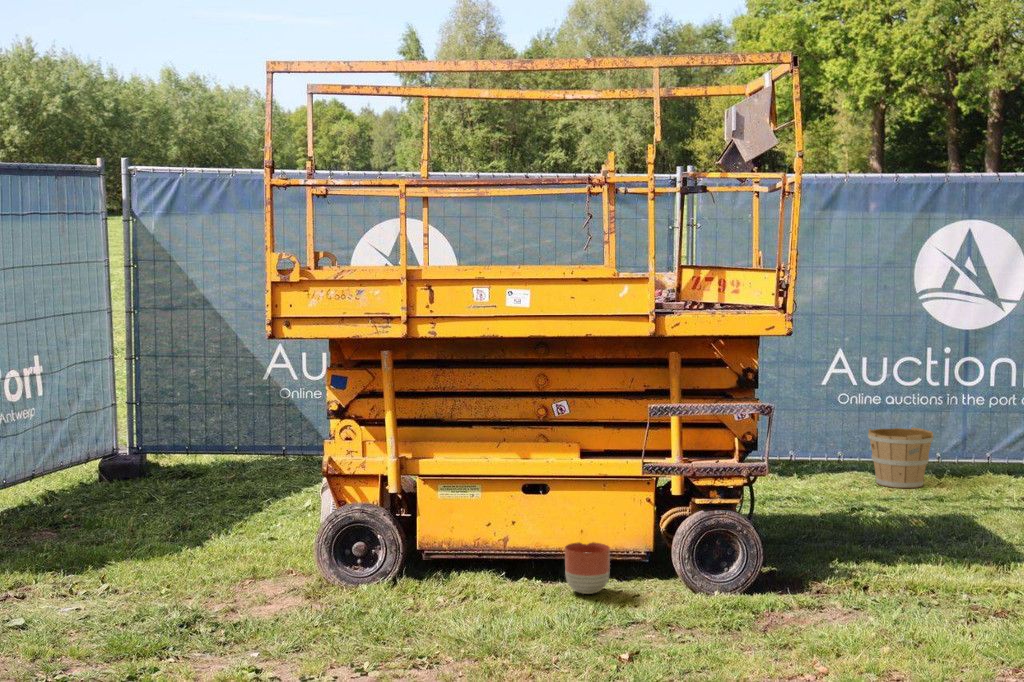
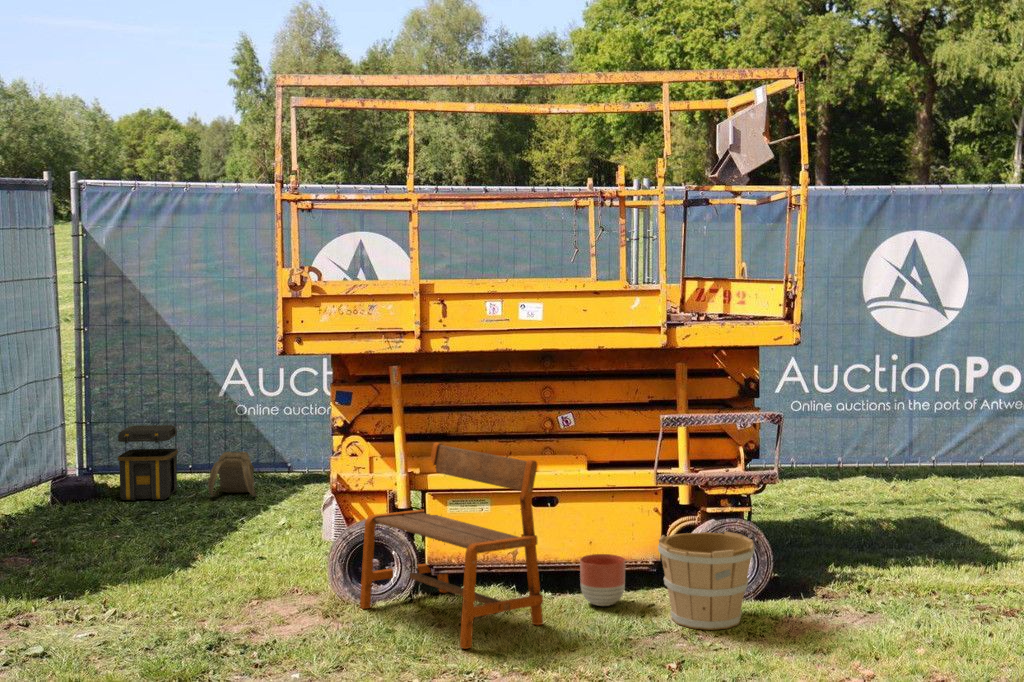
toolbox: none [161,406,221,479] -> present [118,425,178,500]
bench: none [349,427,520,630] -> present [360,443,543,649]
wooden bucket: present [868,428,934,488] -> present [658,531,755,630]
backpack: none [246,433,294,478] -> present [208,452,256,497]

